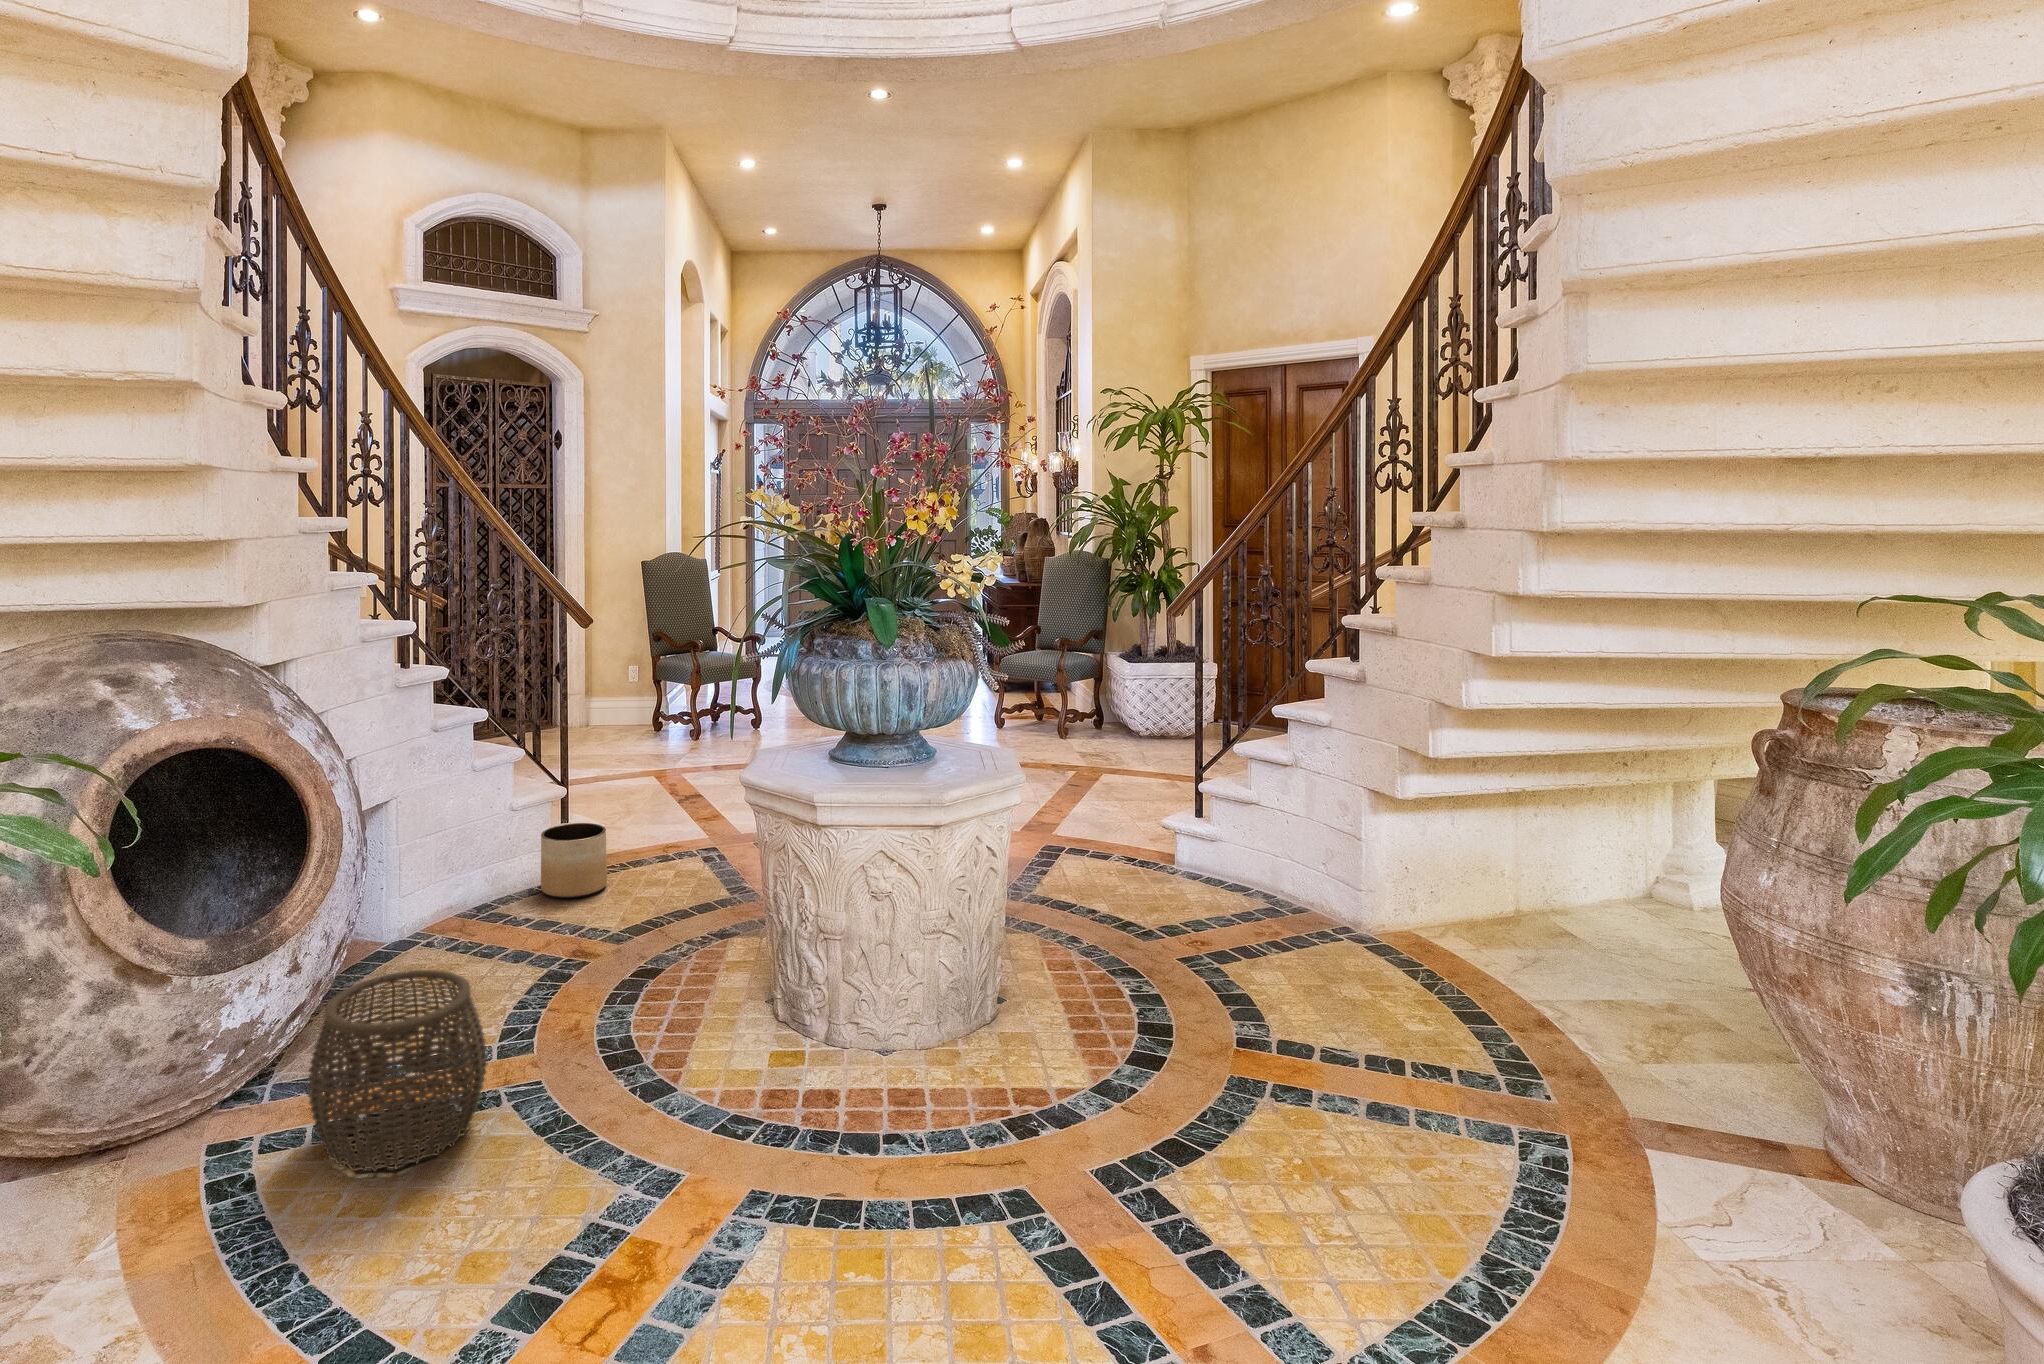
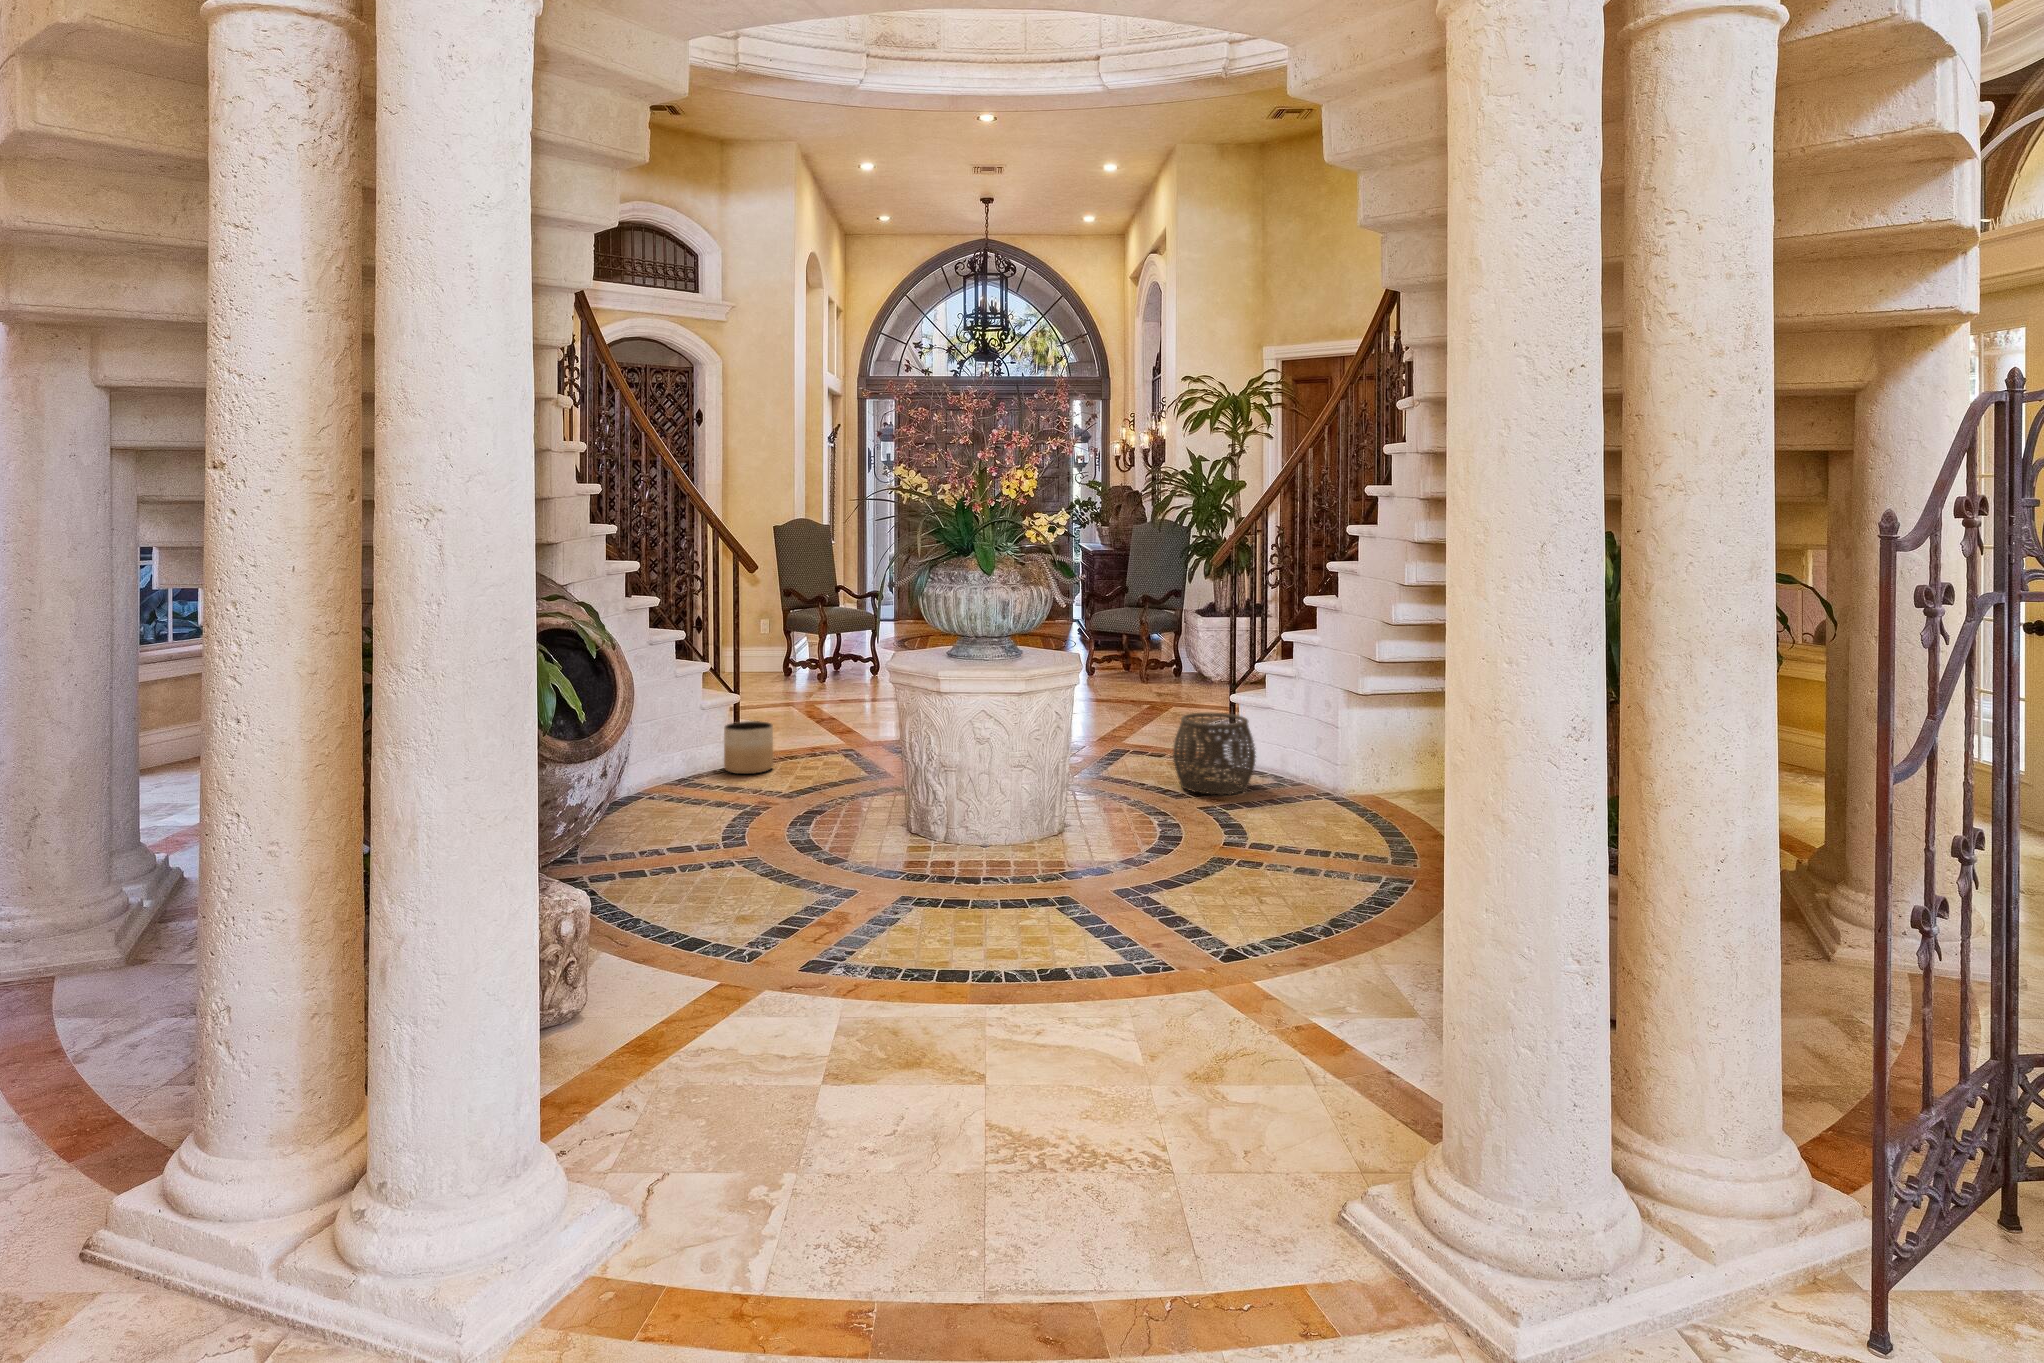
woven basket: present [307,970,487,1172] -> present [1173,713,1256,795]

